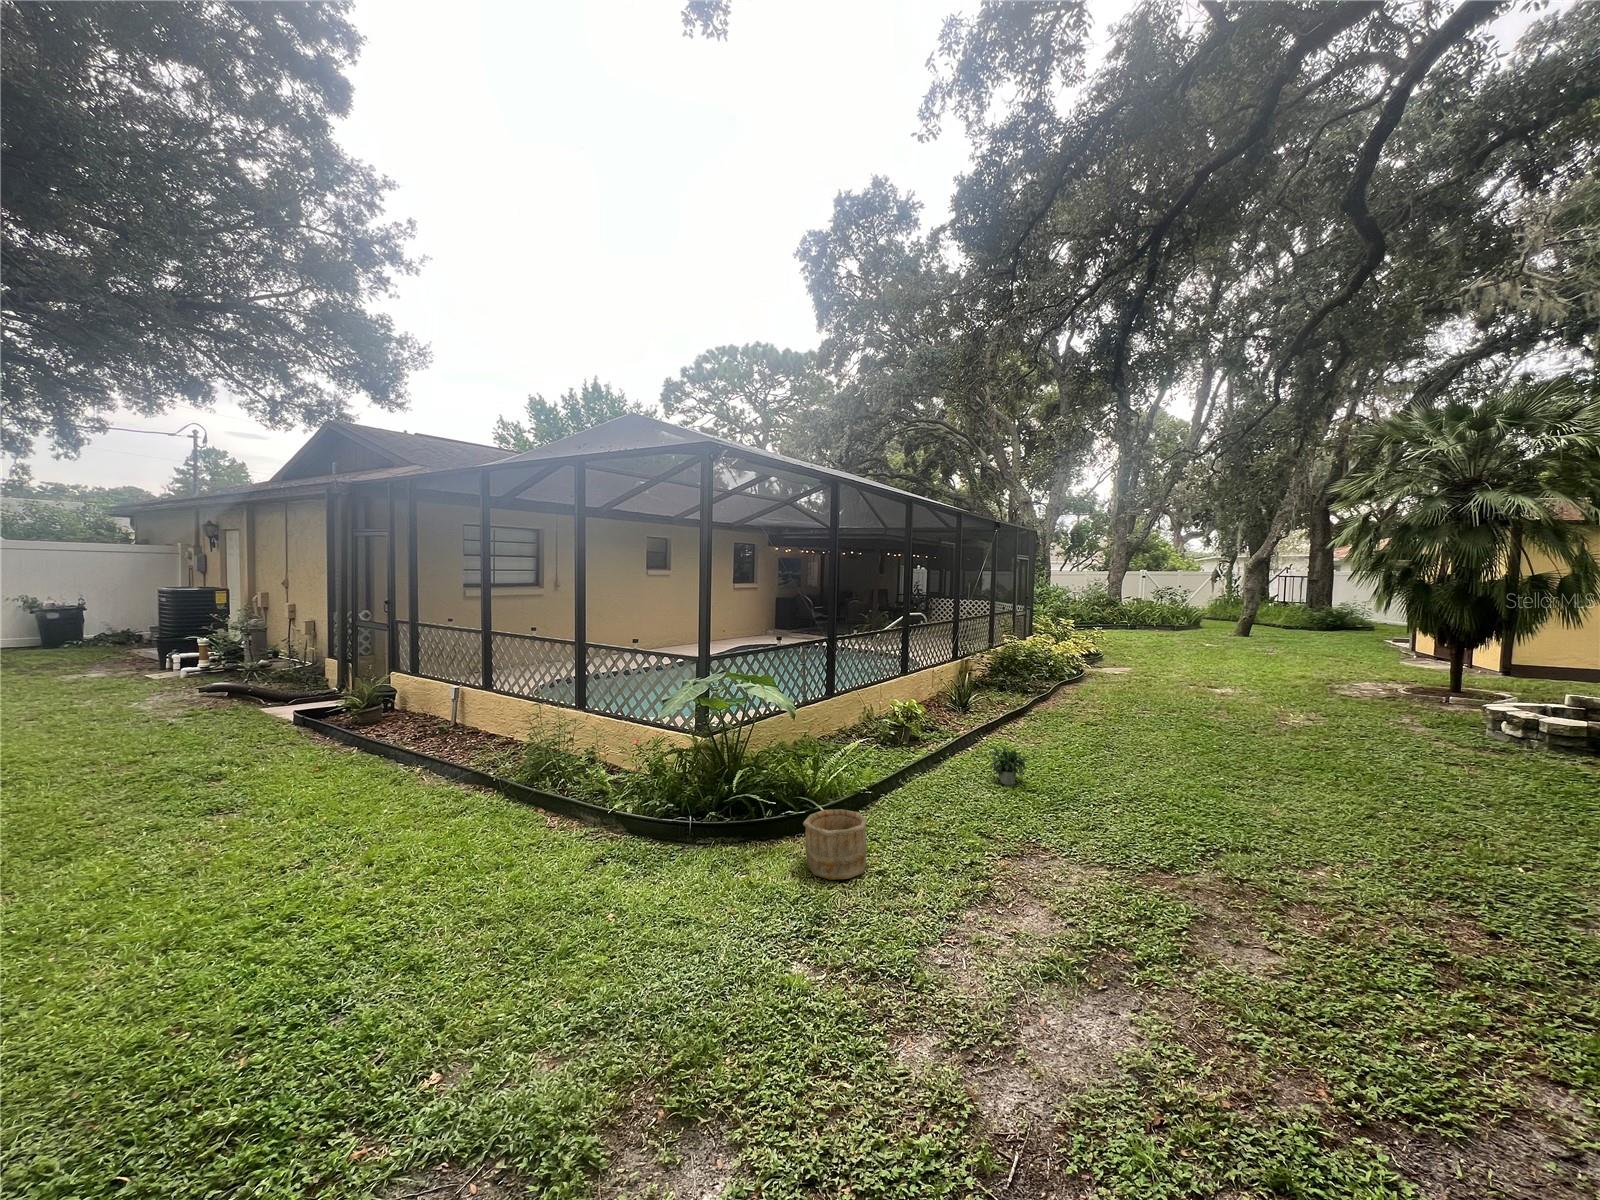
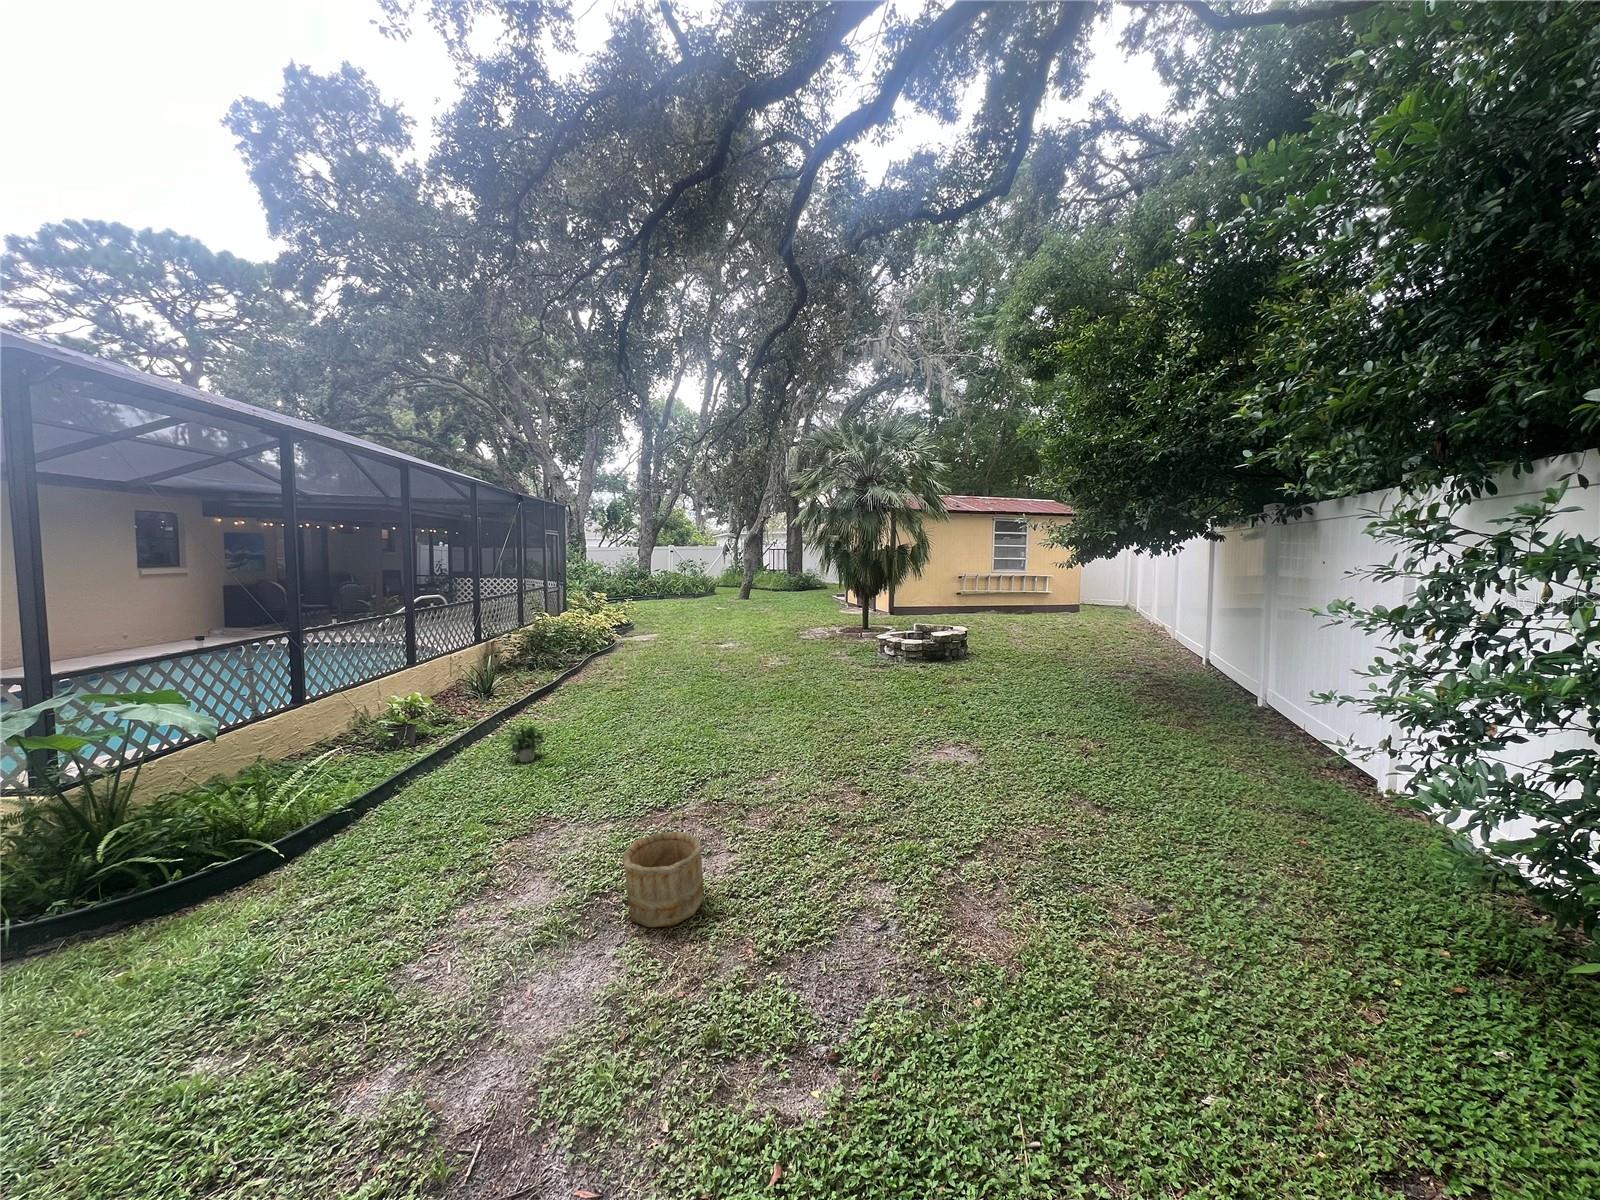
wooden bucket: present [803,809,867,880] -> present [622,832,703,927]

